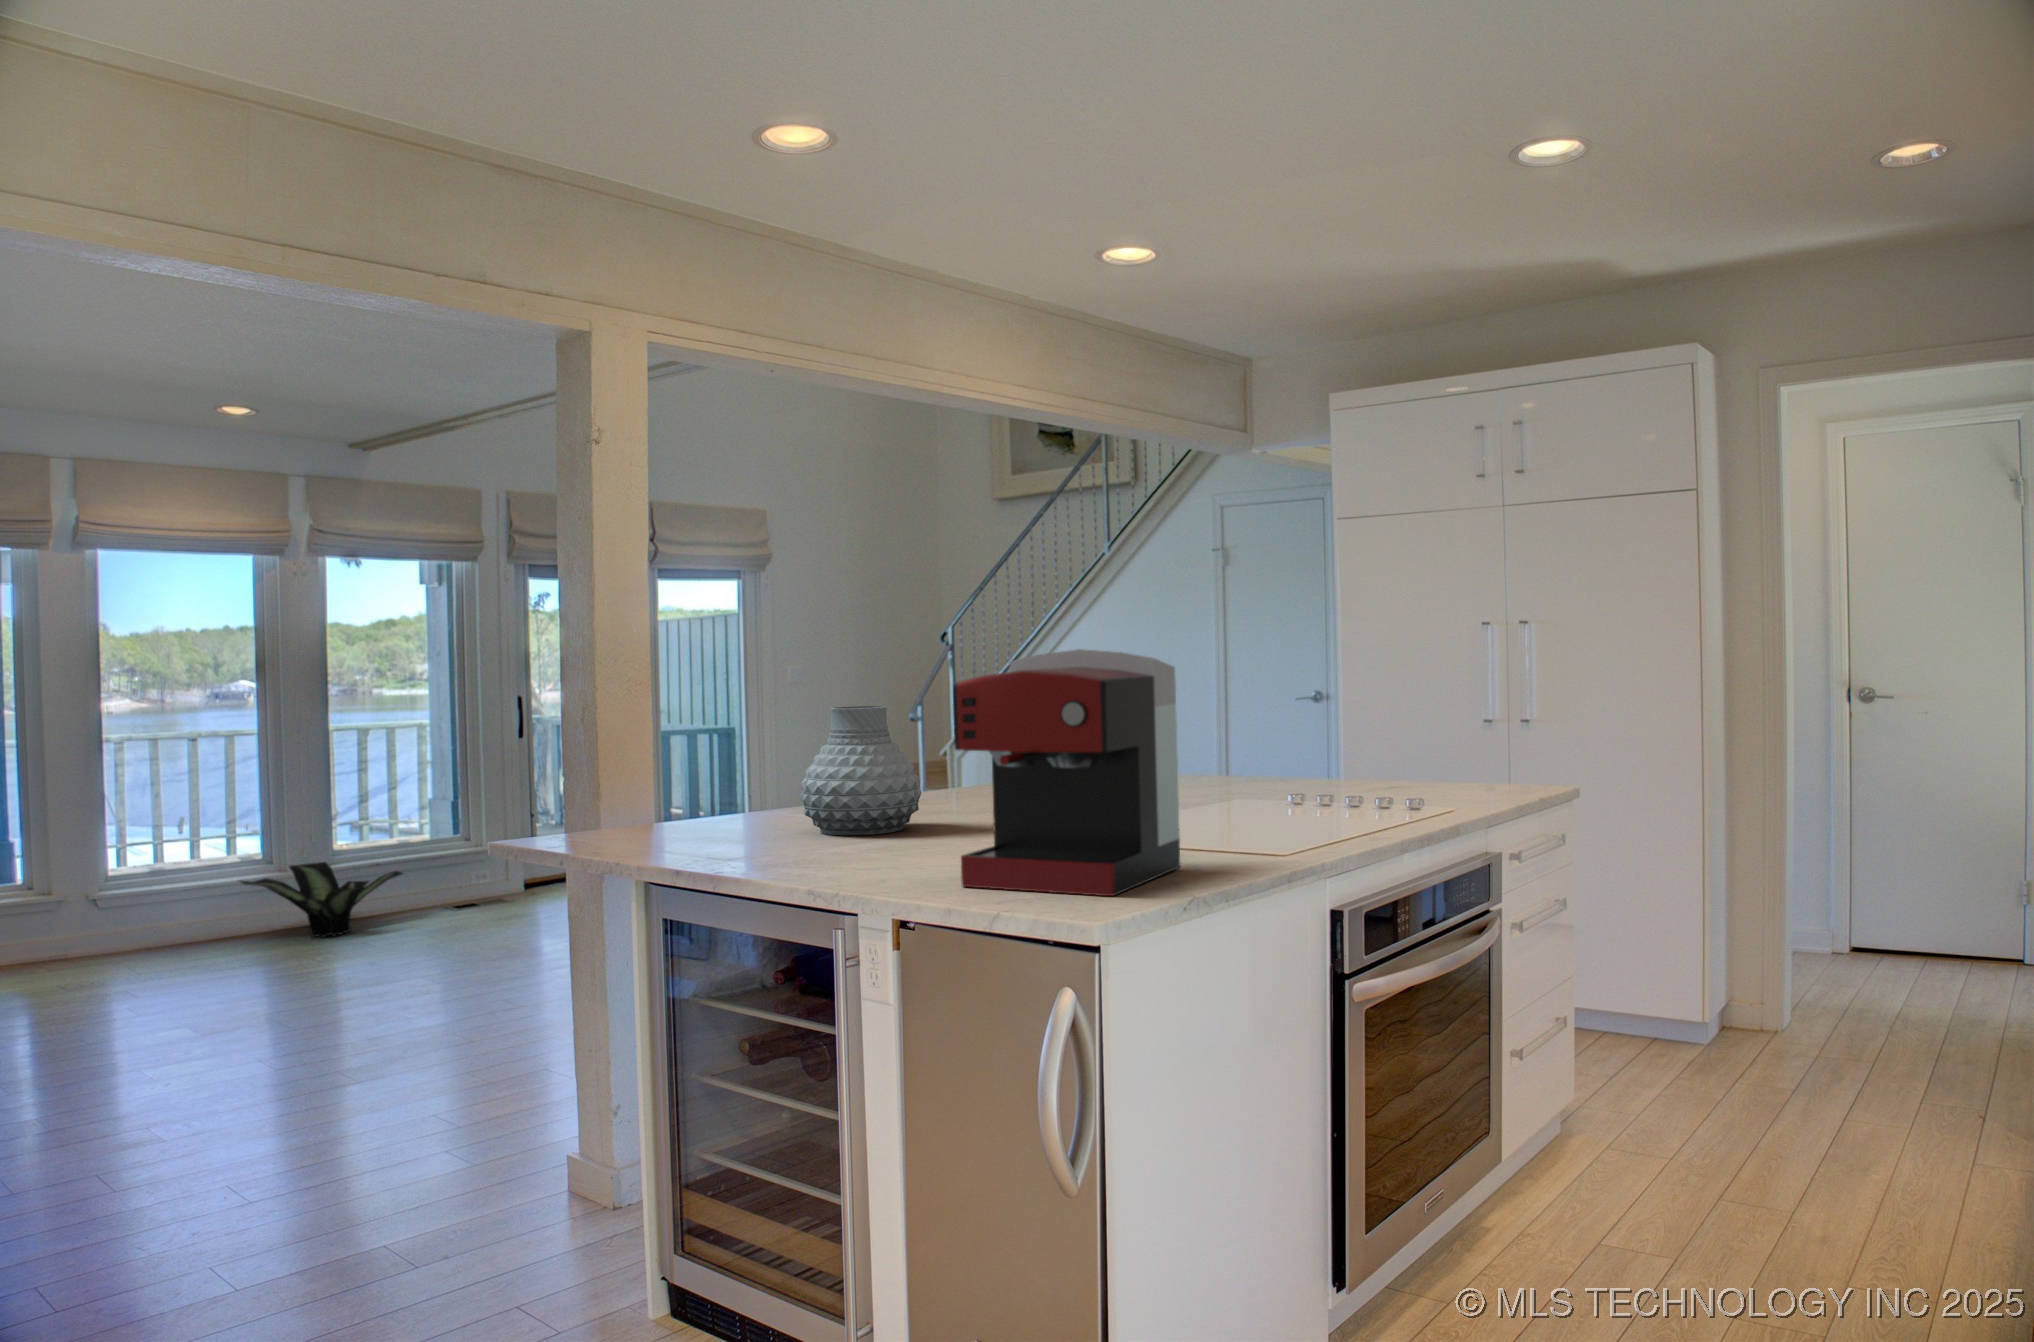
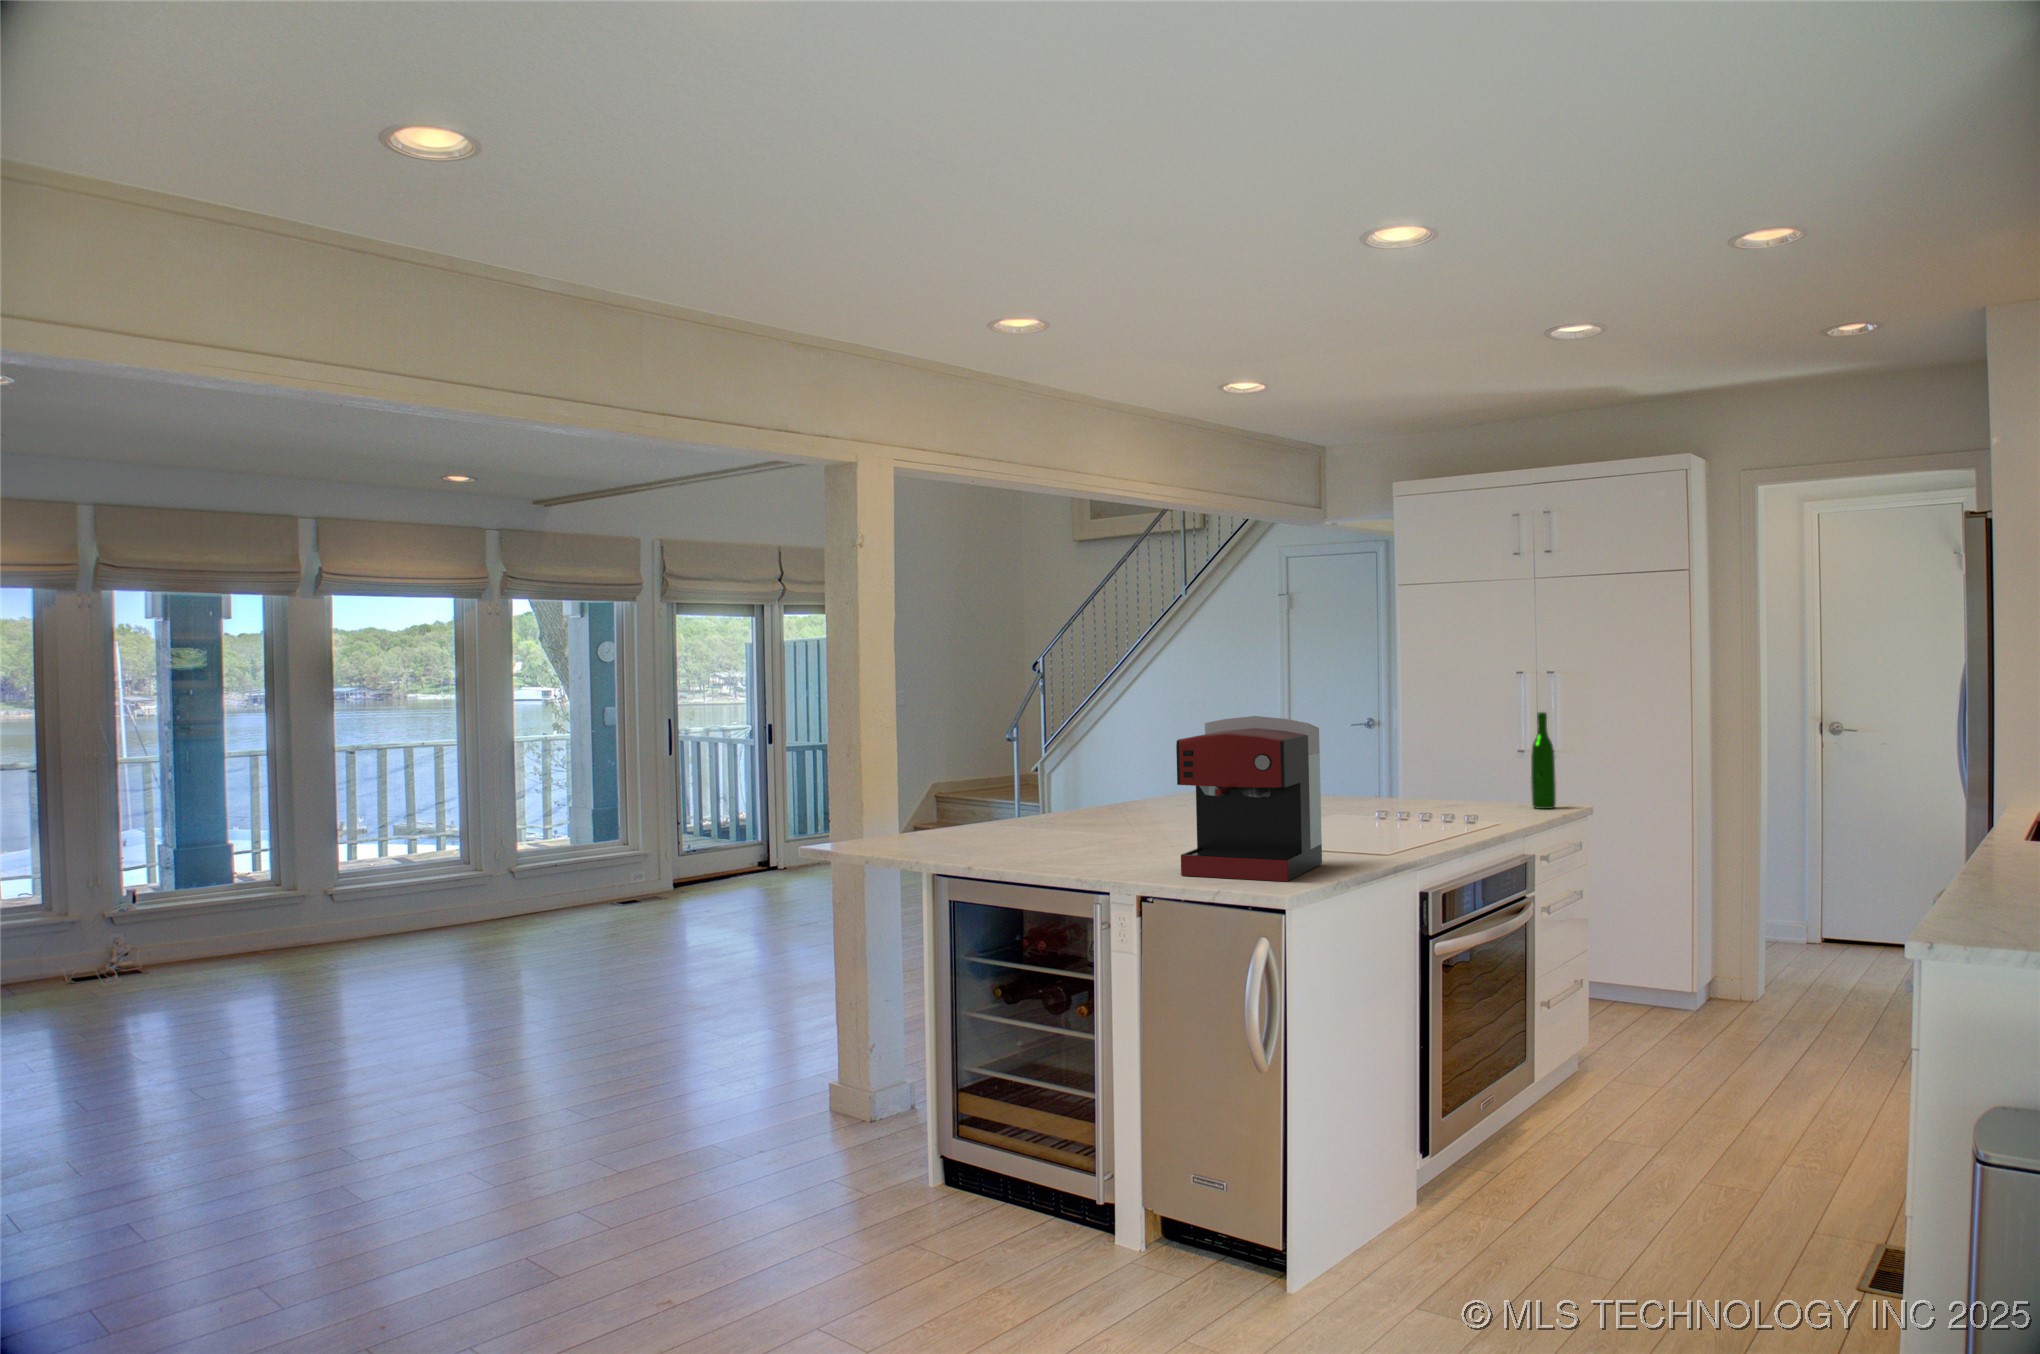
wine bottle: none [1497,664,1529,791] -> present [1531,712,1556,809]
vase: present [800,706,921,835] -> none [1026,746,1114,841]
potted plant: present [241,862,402,938] -> none [452,861,587,925]

